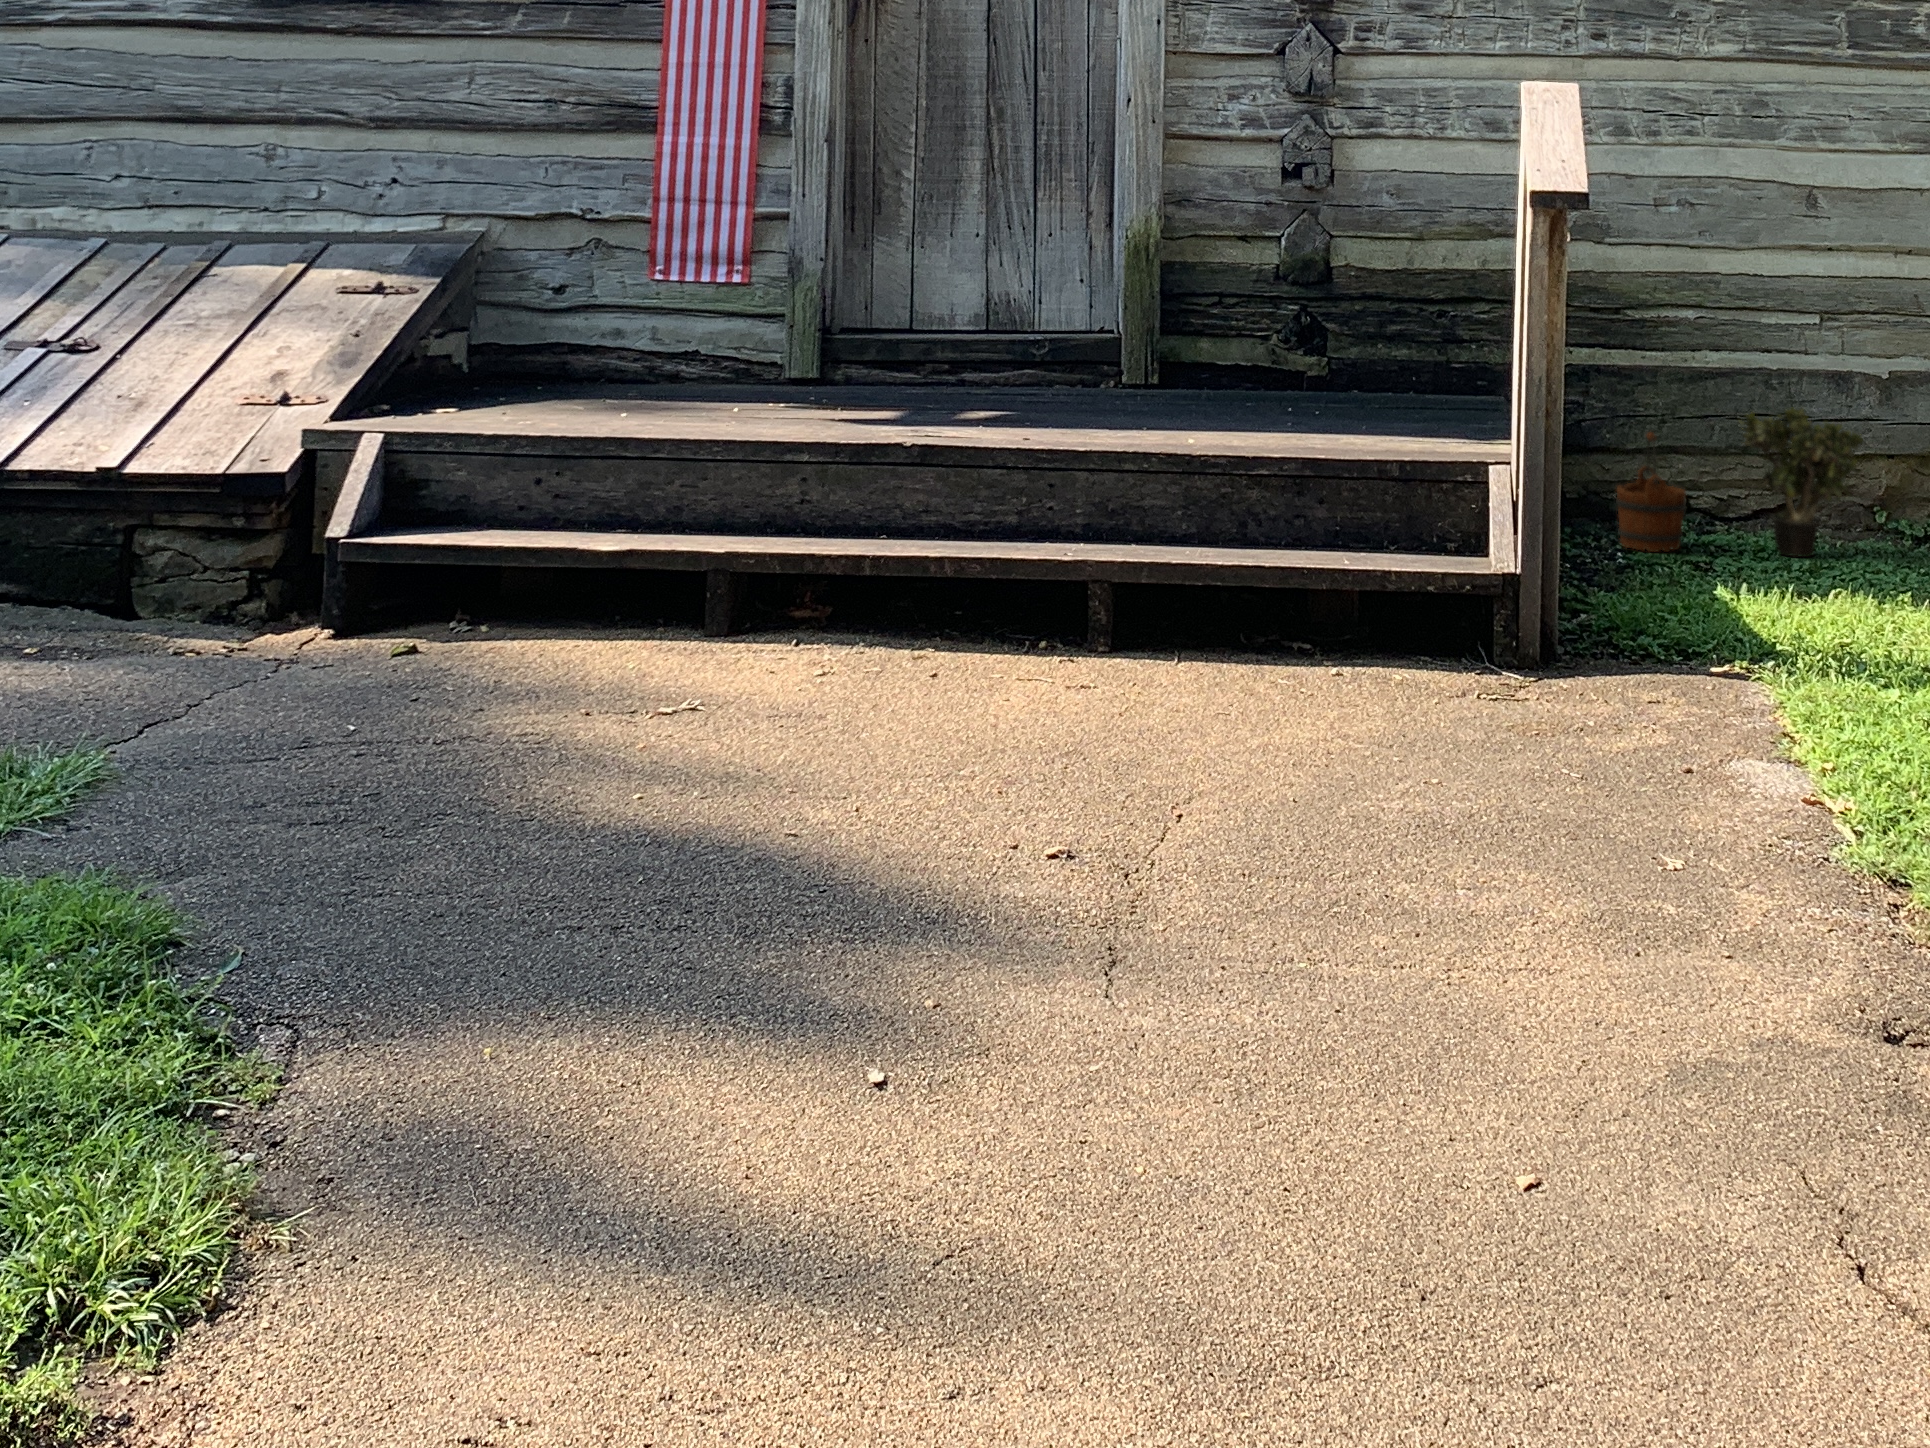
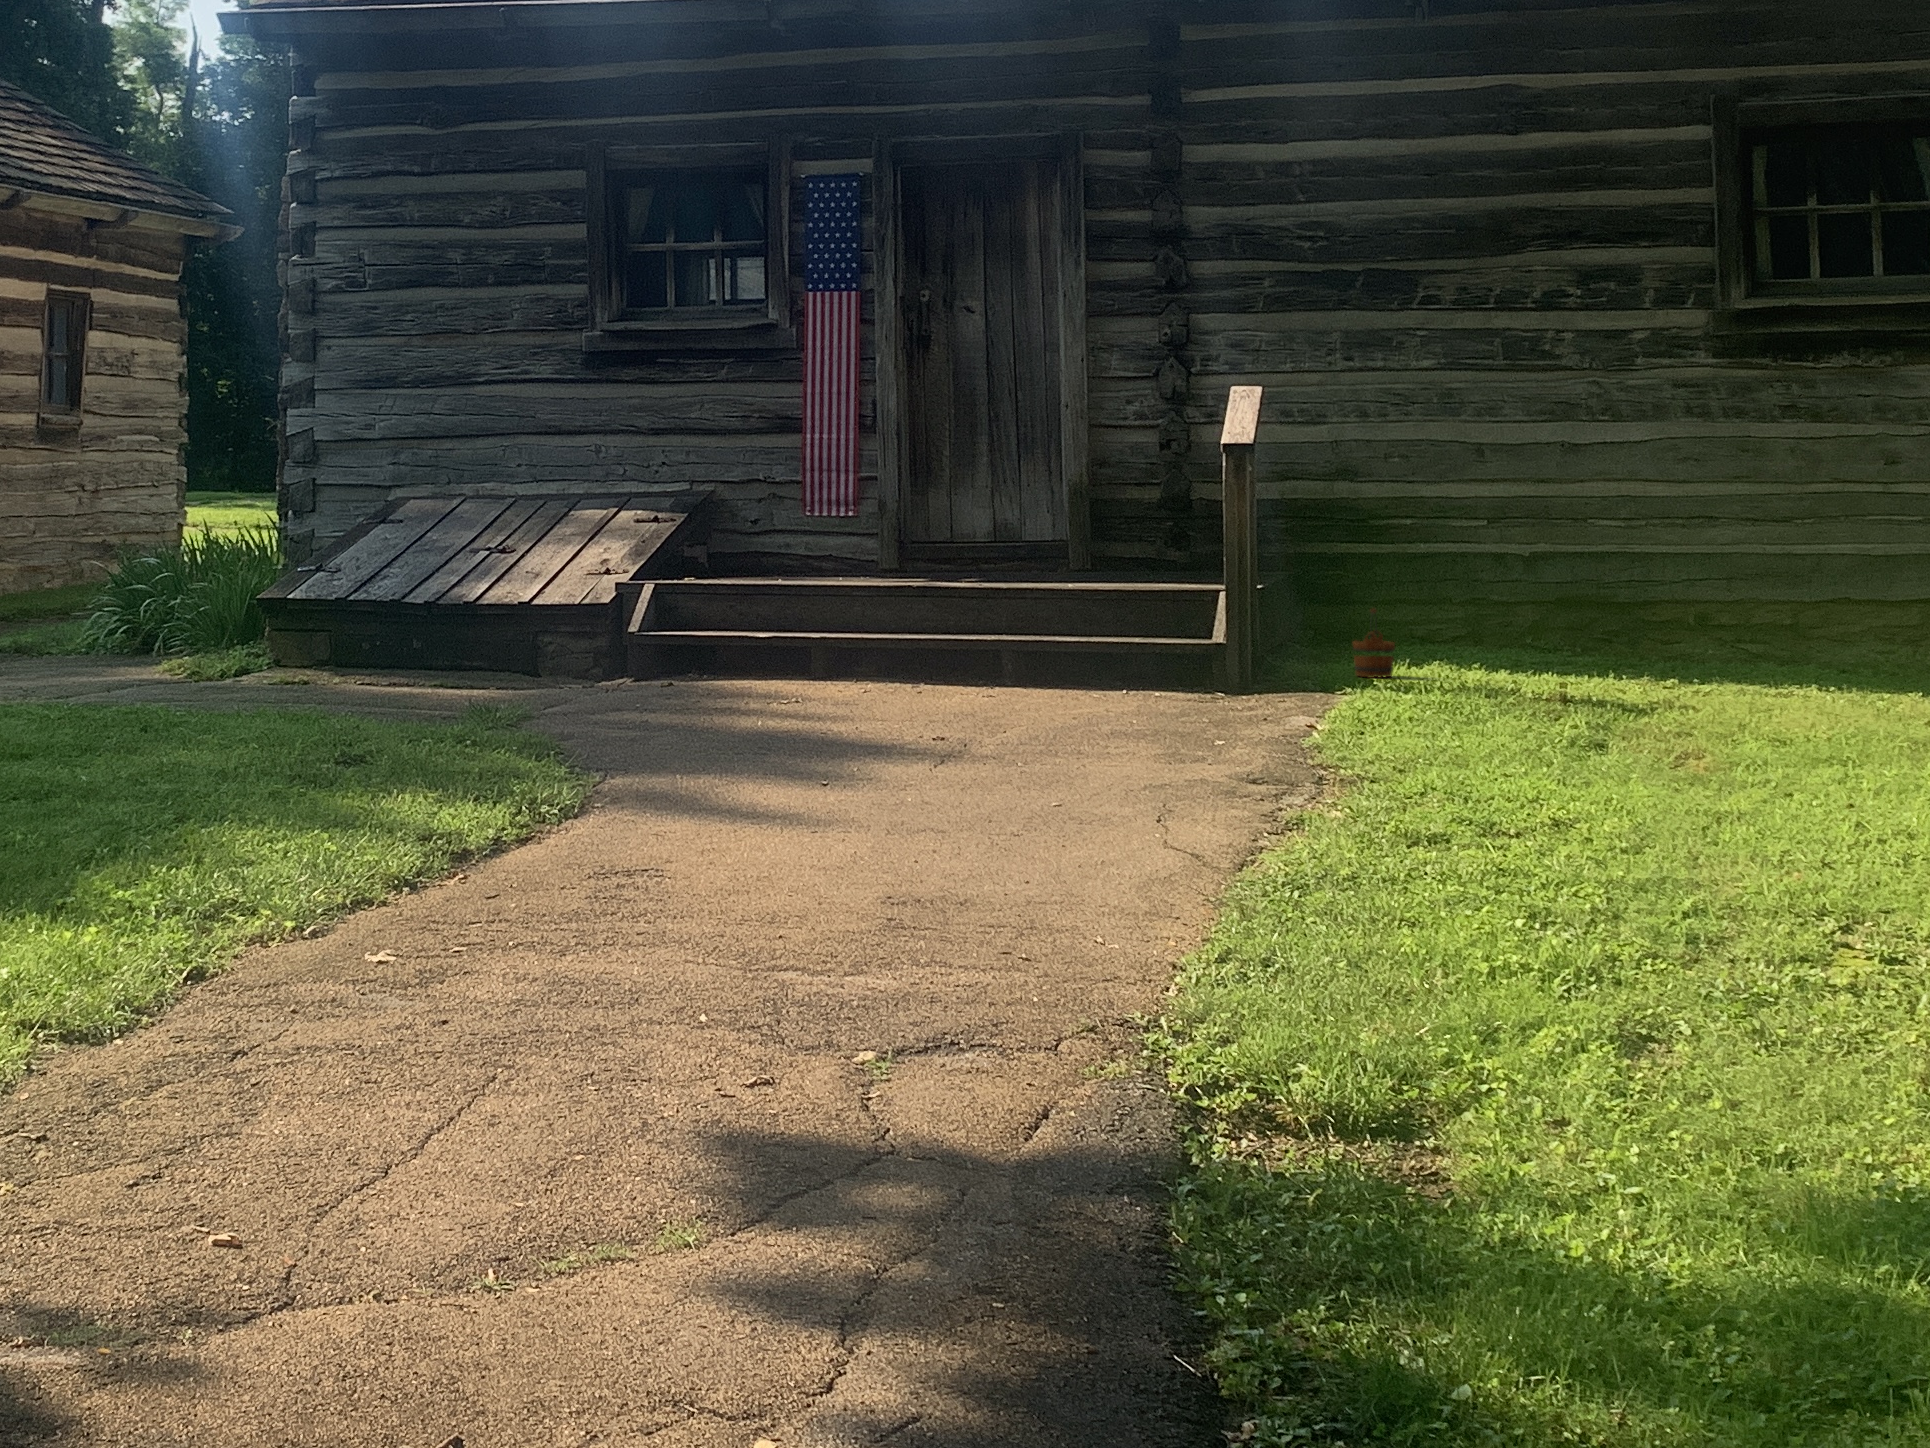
potted plant: present [1740,408,1863,557] -> none [1424,592,1504,681]

